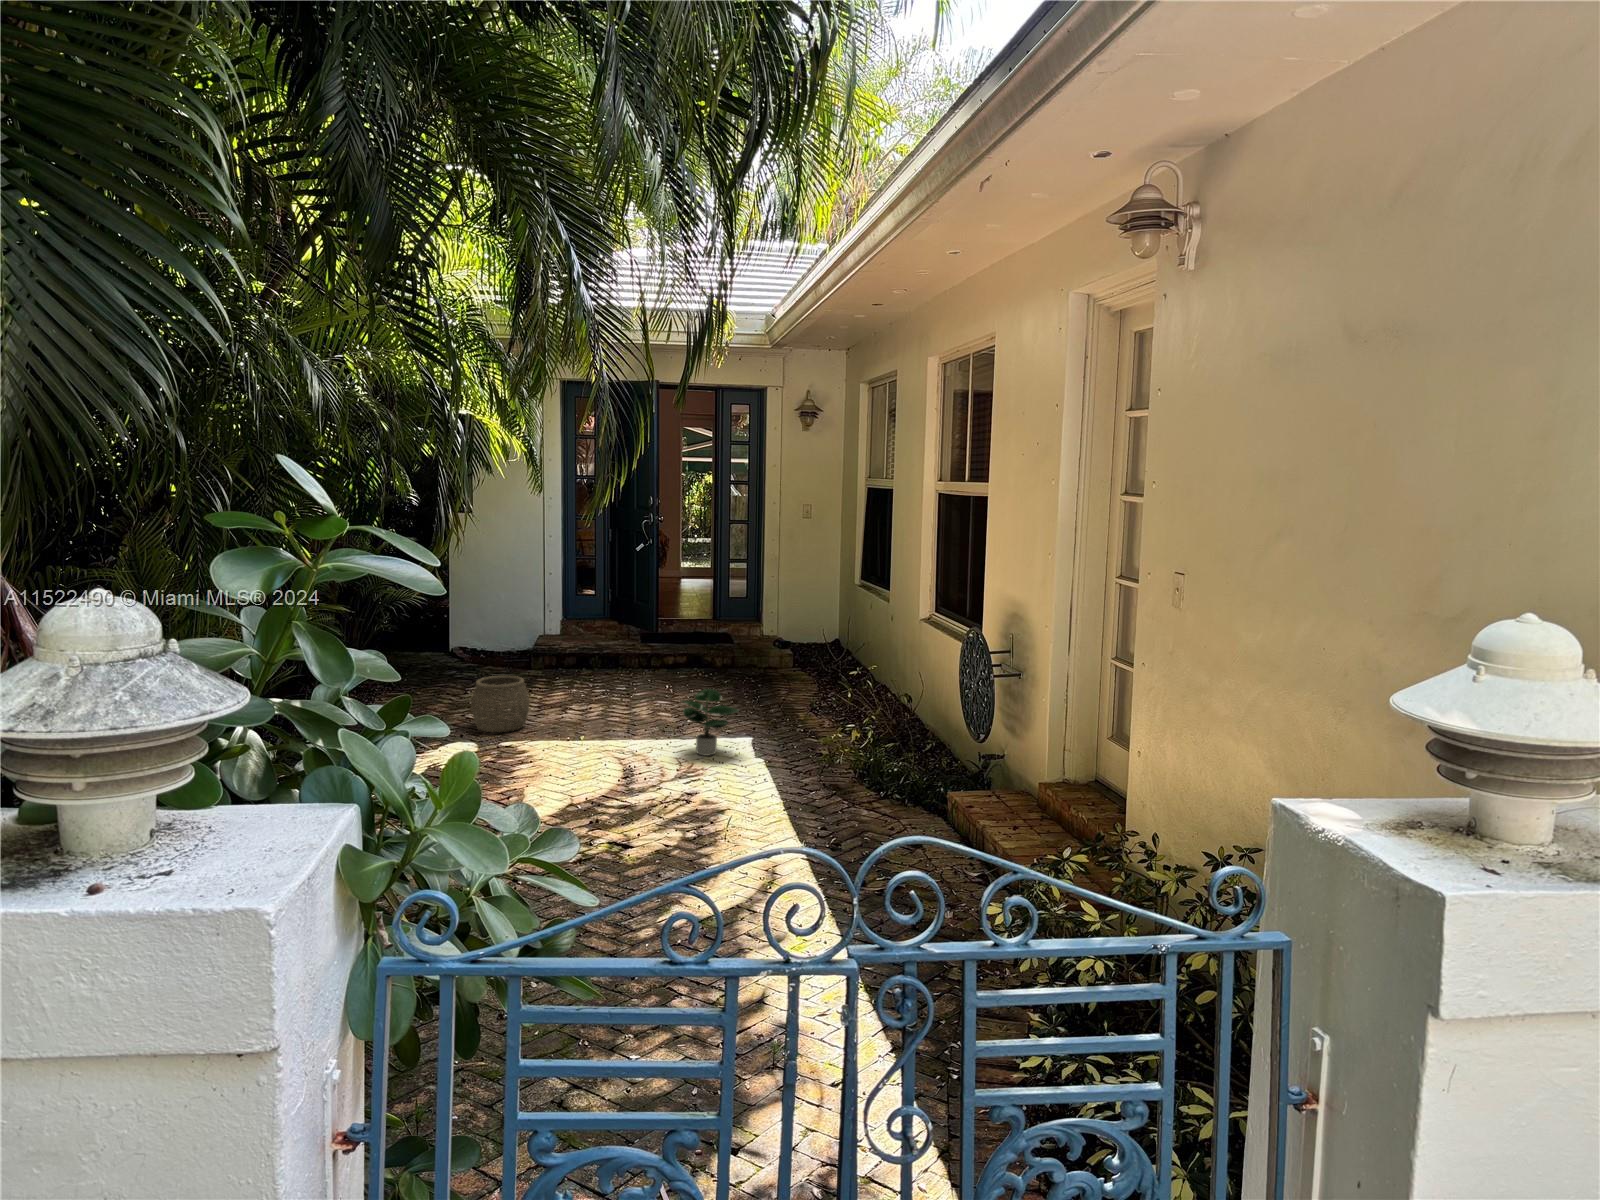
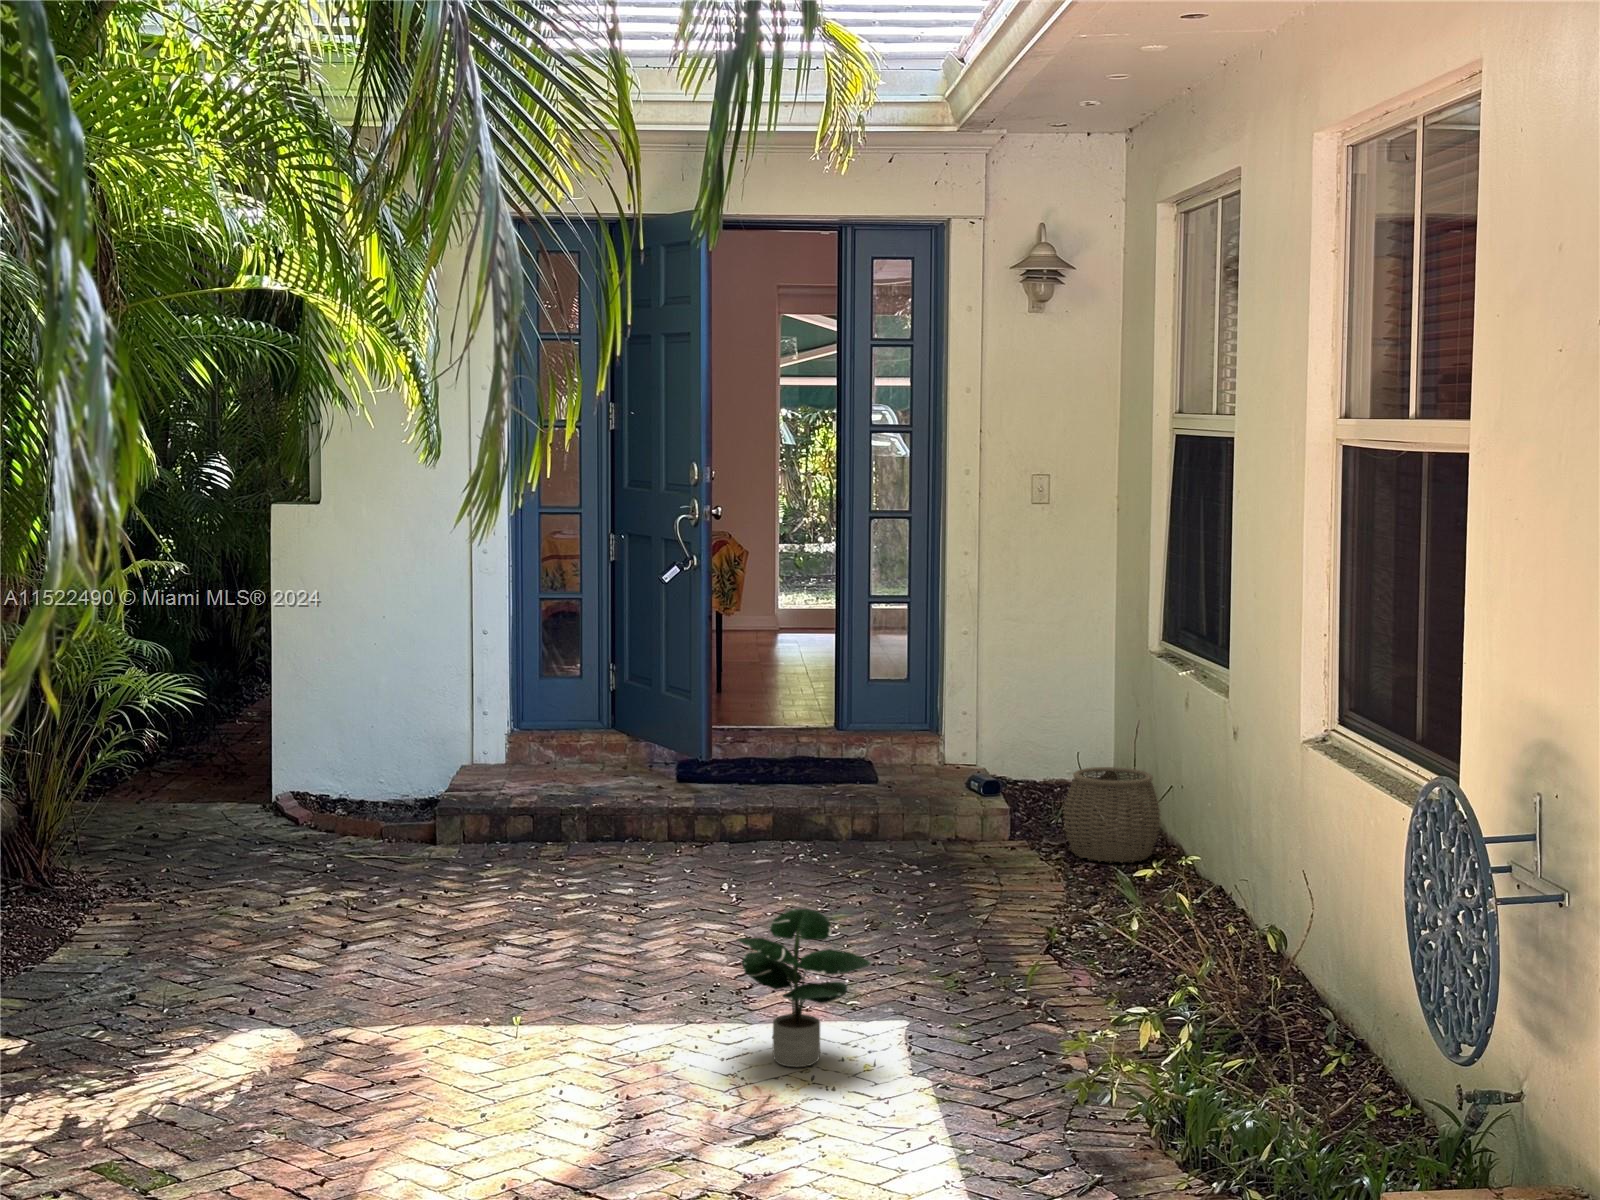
woven basket: present [471,675,530,733] -> present [1063,767,1161,863]

